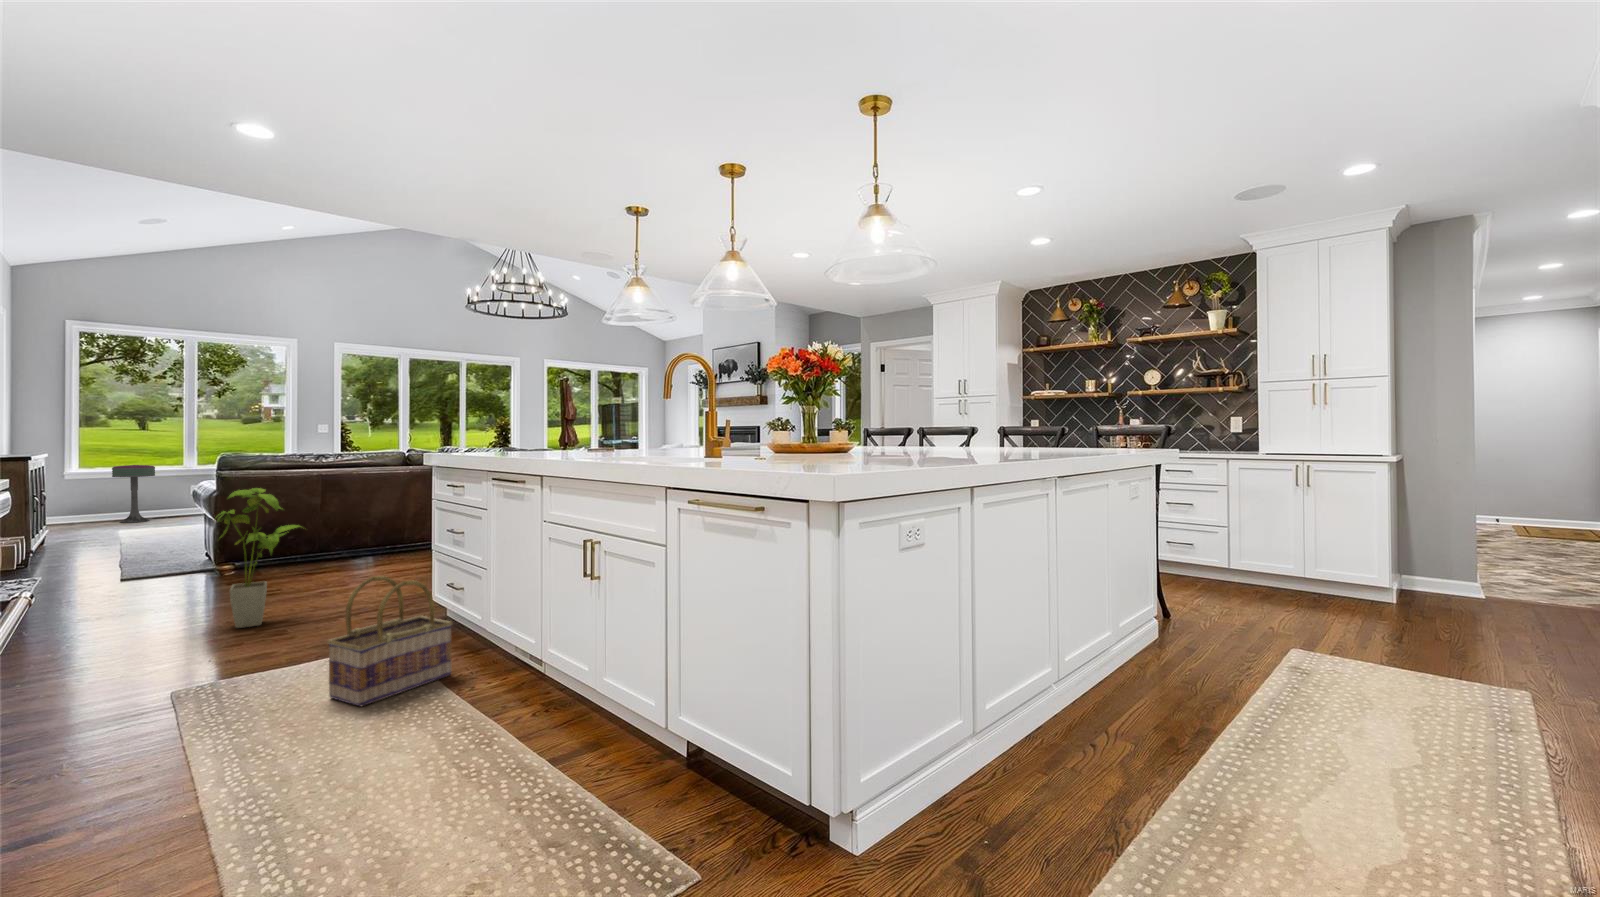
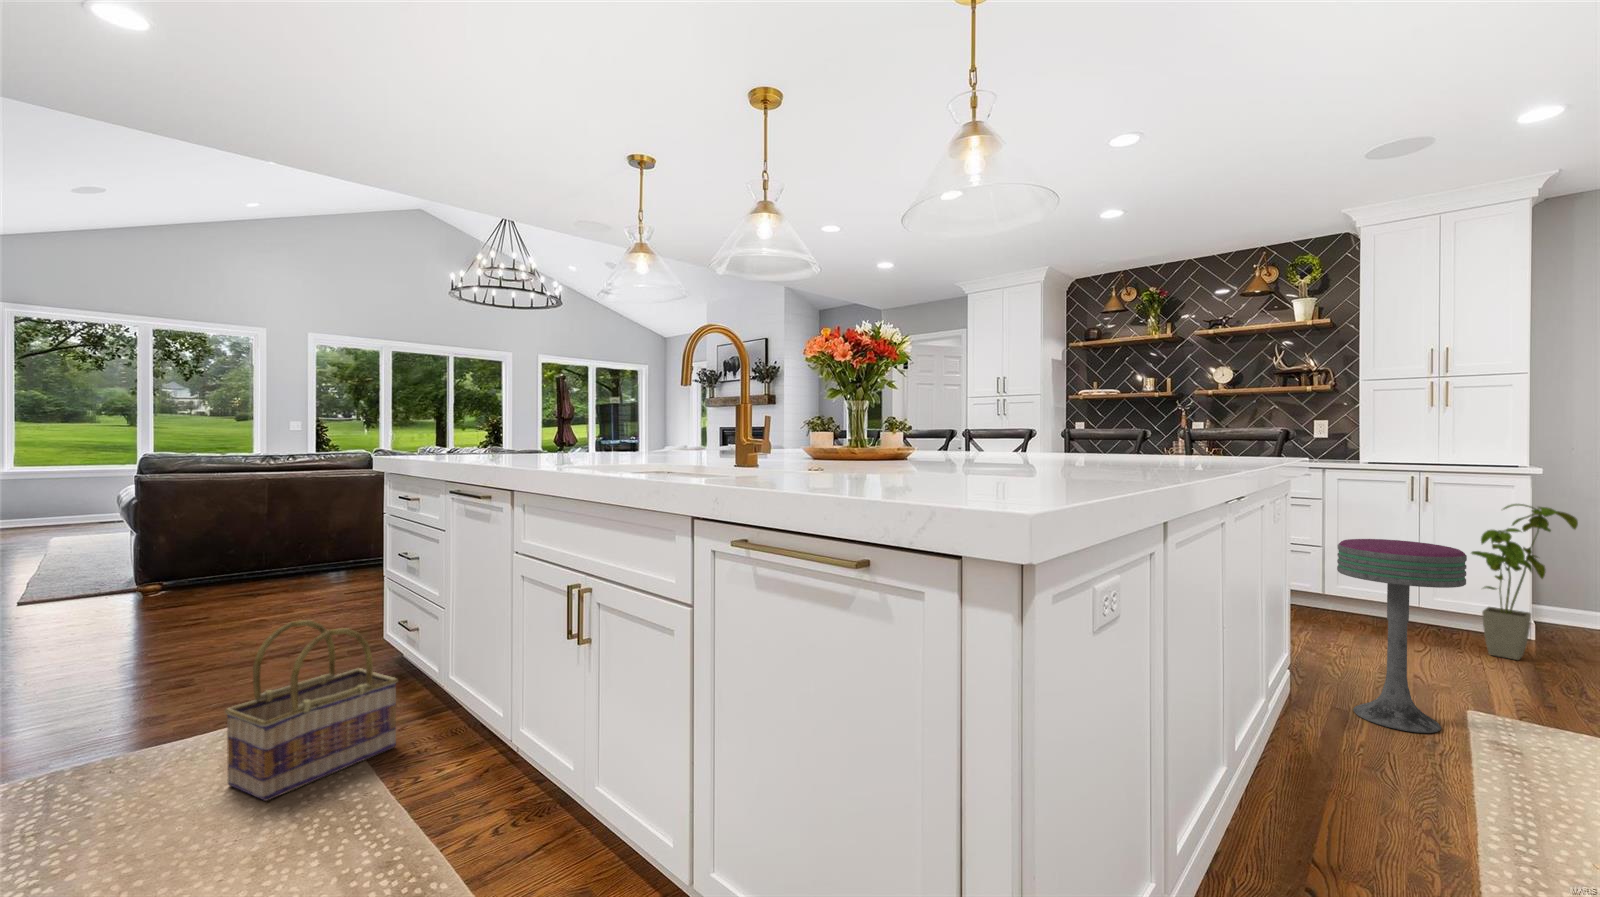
bar stool: present [112,465,155,523] -> present [1337,539,1467,733]
house plant: present [217,488,304,628] -> present [1471,504,1578,660]

